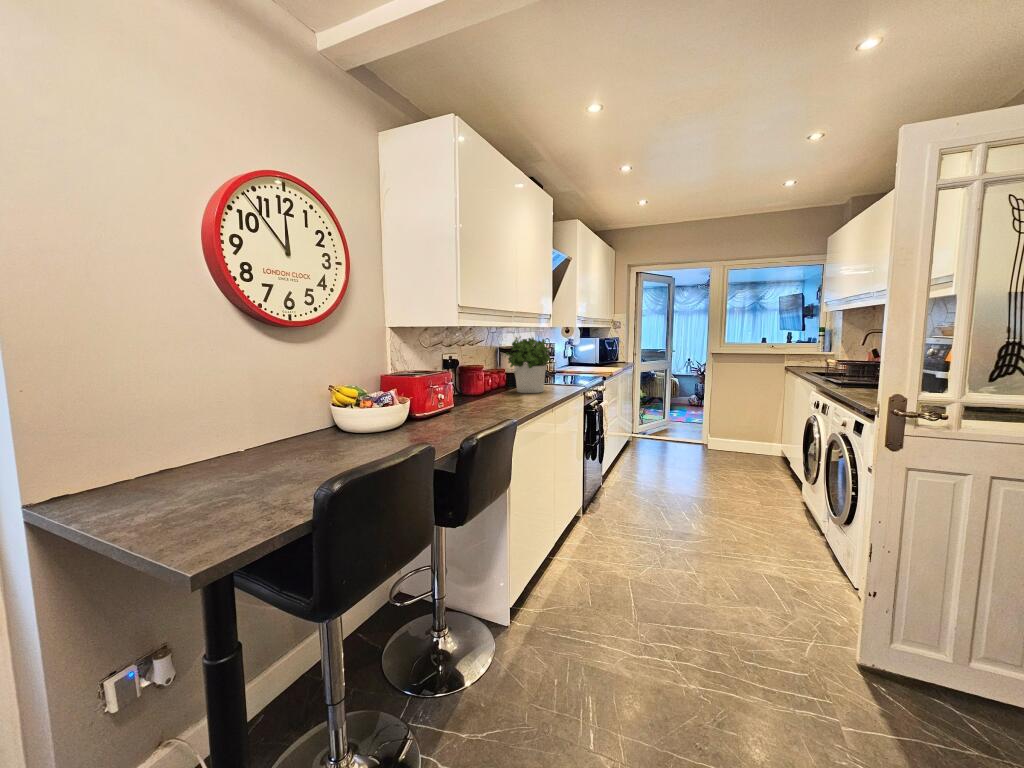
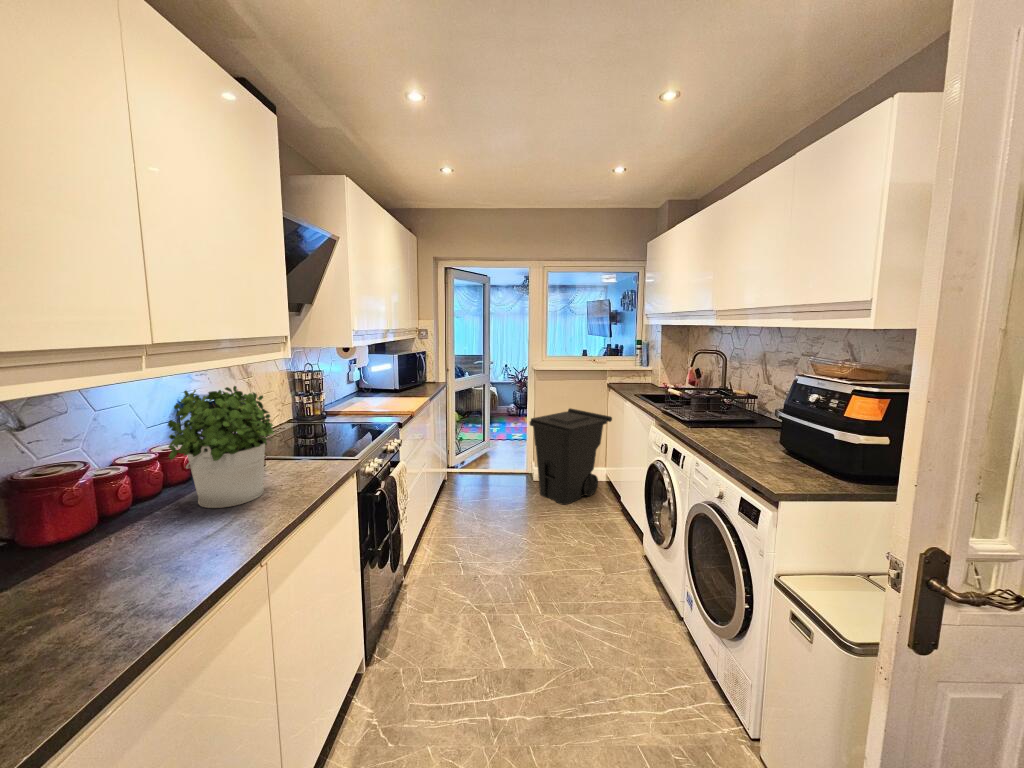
trash can: none [705,388,785,465] -> present [530,408,612,505]

